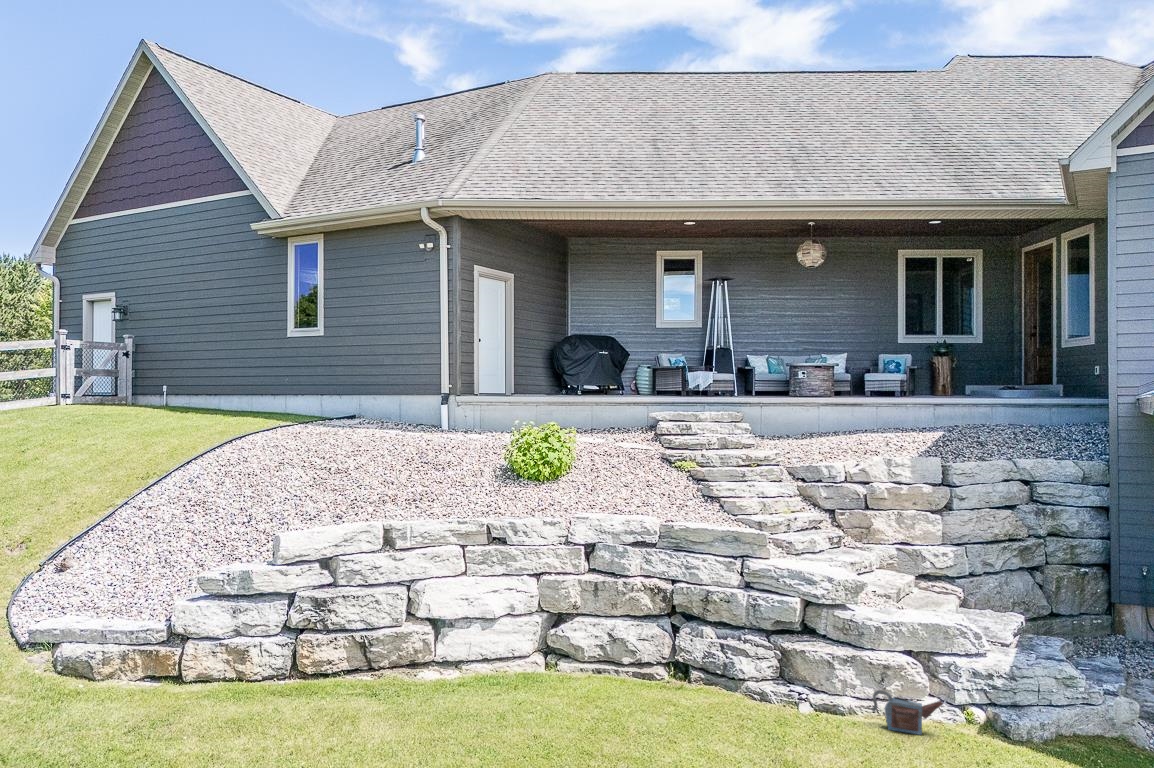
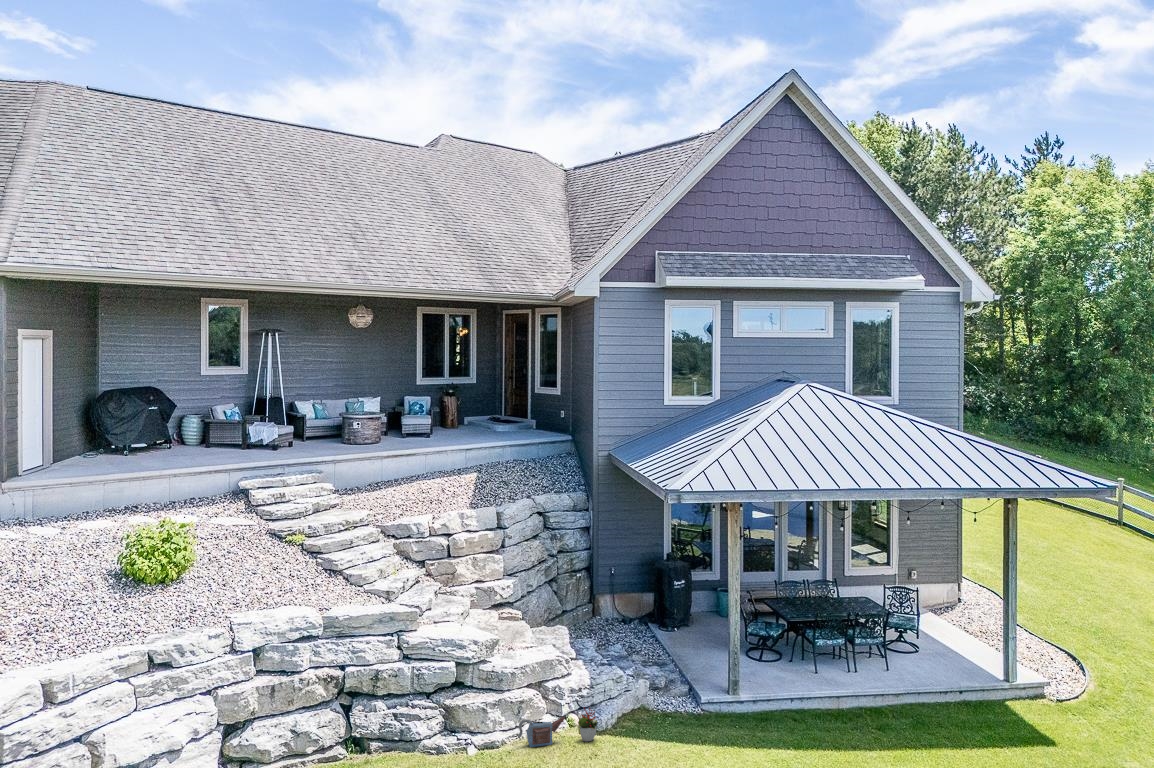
decorative plant: none [963,696,996,747] -> present [578,708,597,742]

